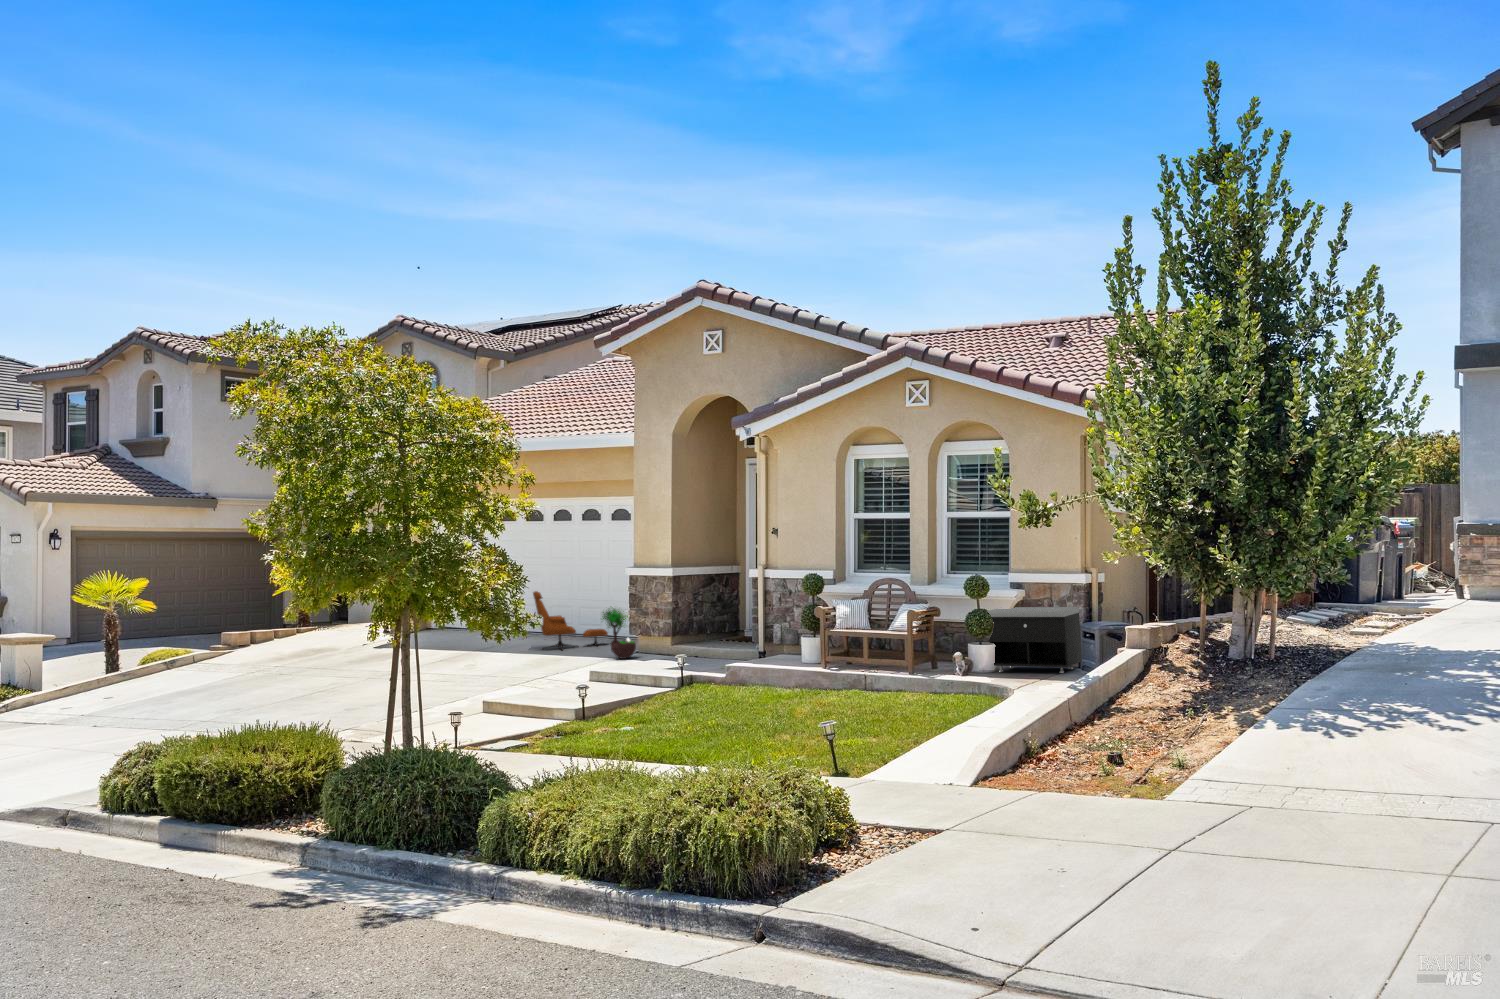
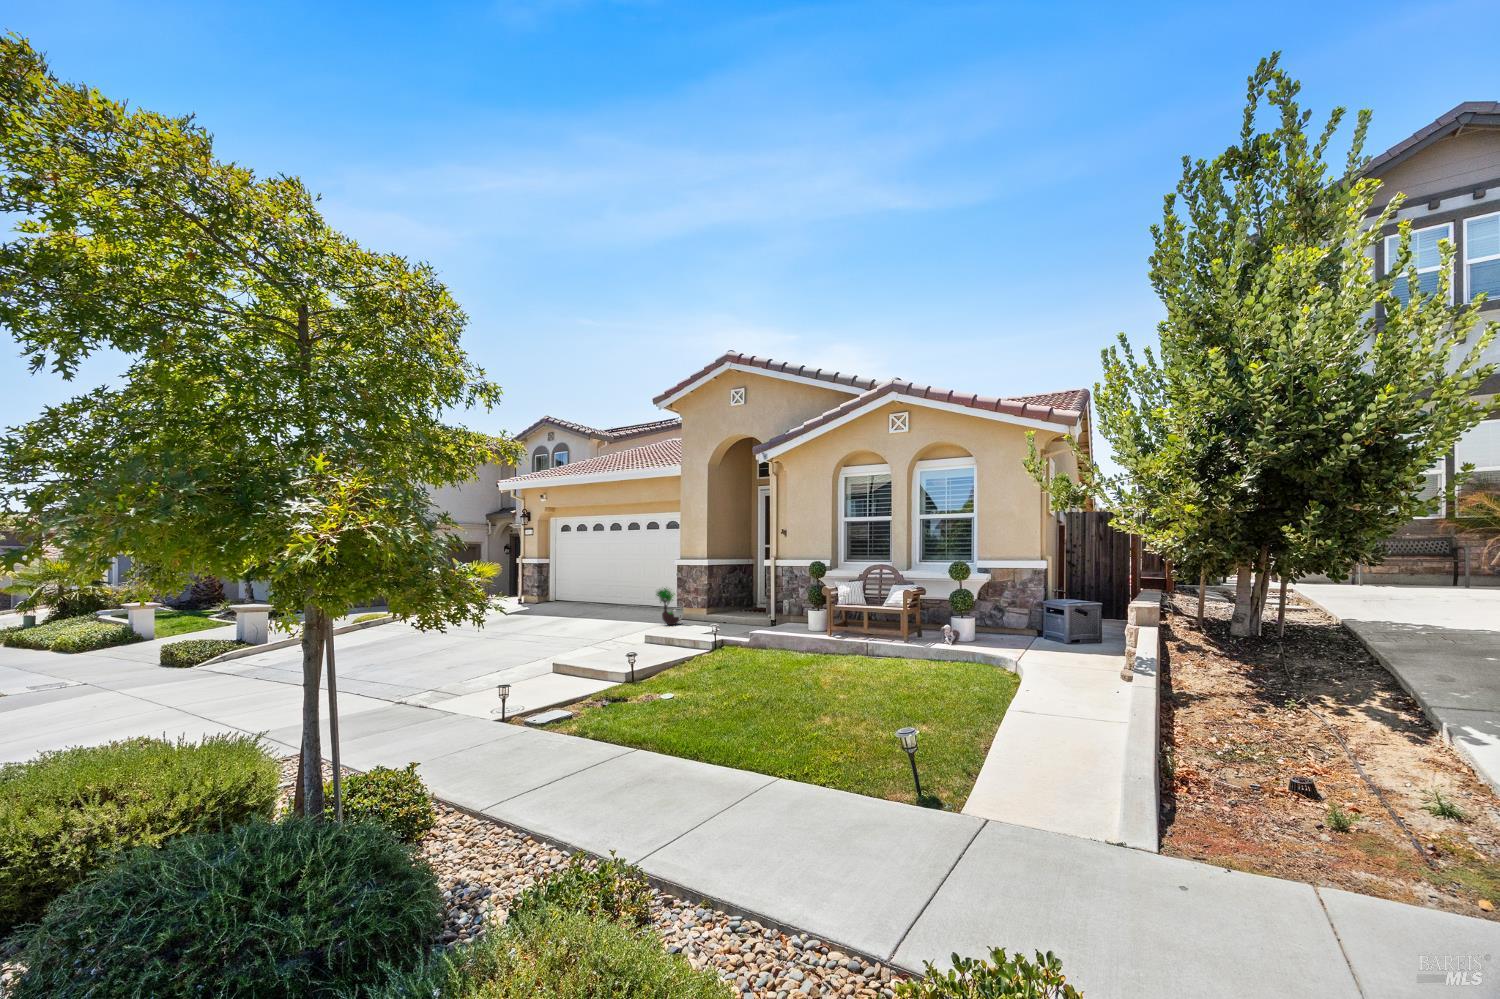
lounge chair: present [533,591,608,648] -> none [610,576,662,618]
storage bench: present [987,607,1082,673] -> none [967,588,1045,643]

